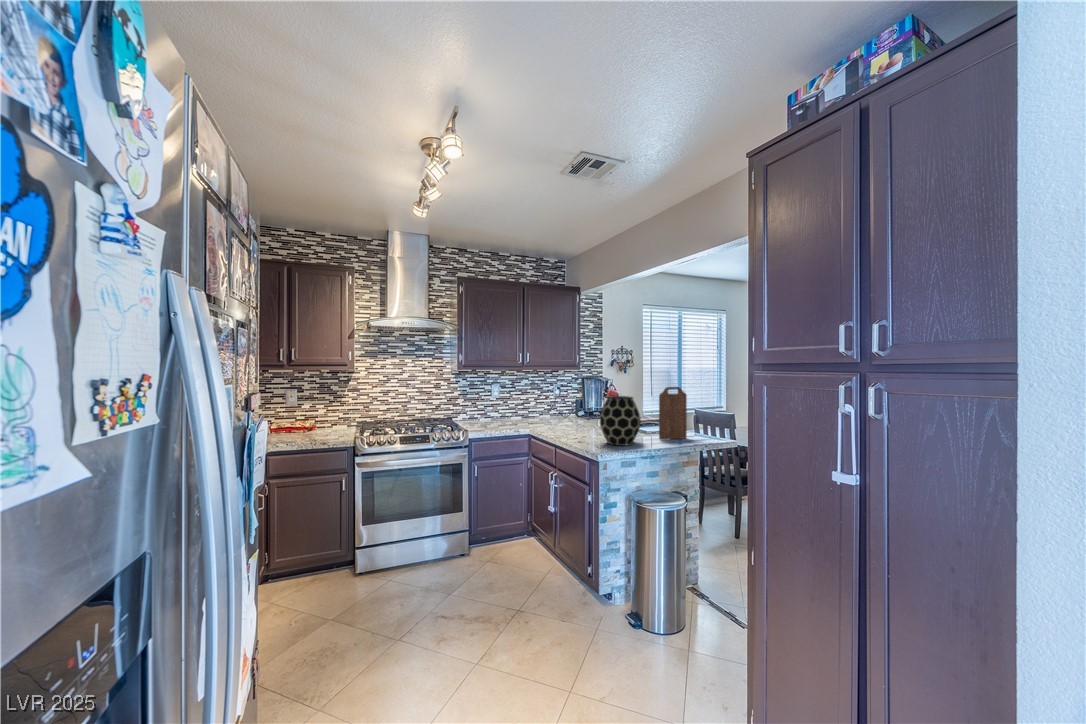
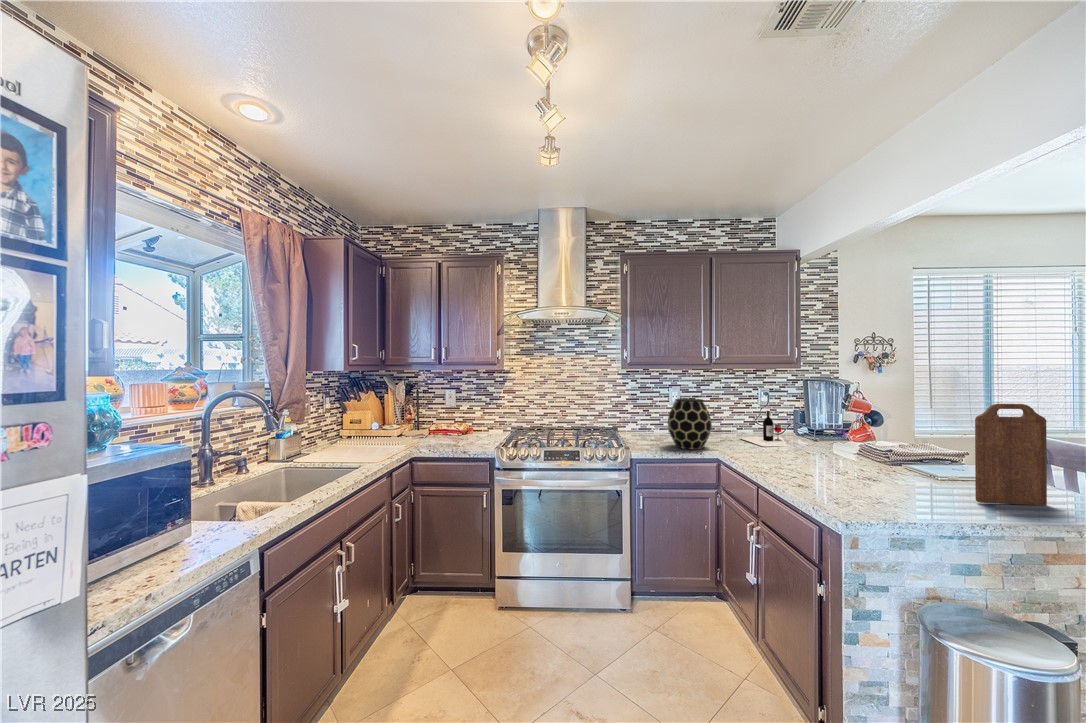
vase: present [600,396,641,445] -> present [668,398,712,450]
wine bottle: none [541,399,585,424] -> present [741,411,787,447]

